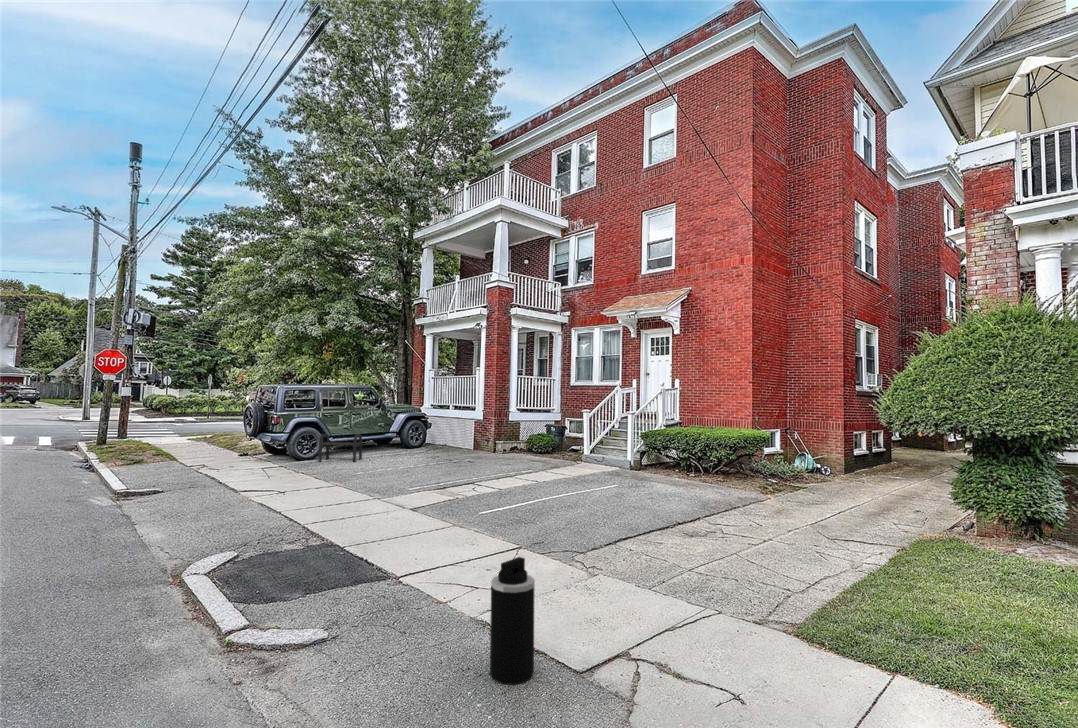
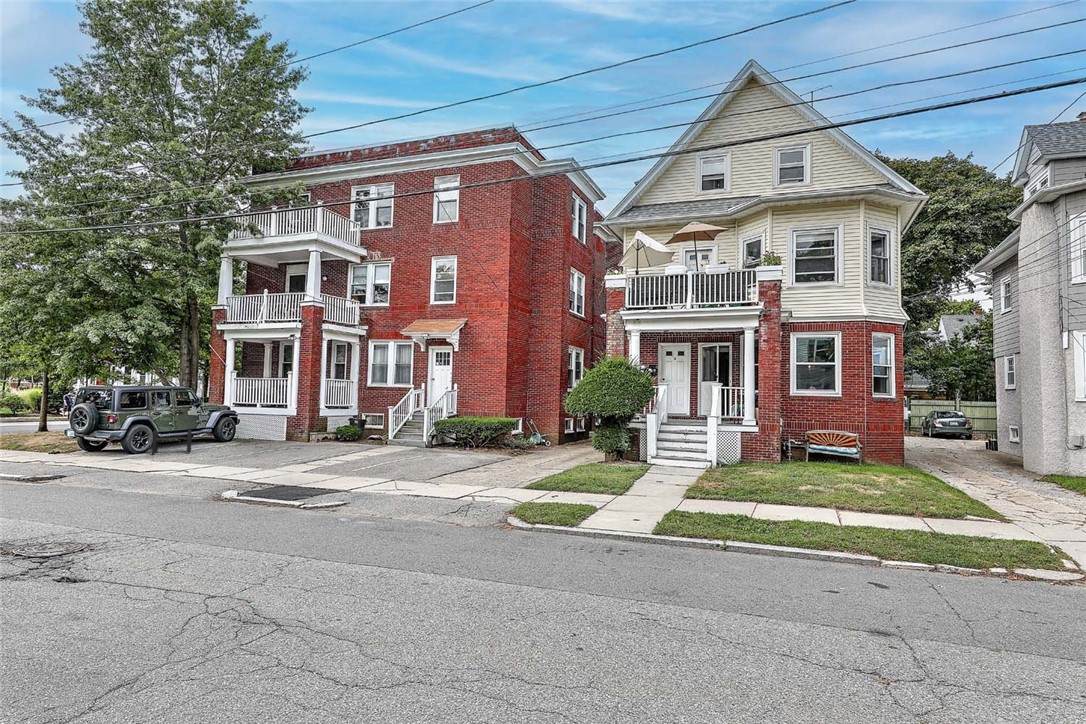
trash can: present [490,557,535,685] -> none [424,468,441,514]

